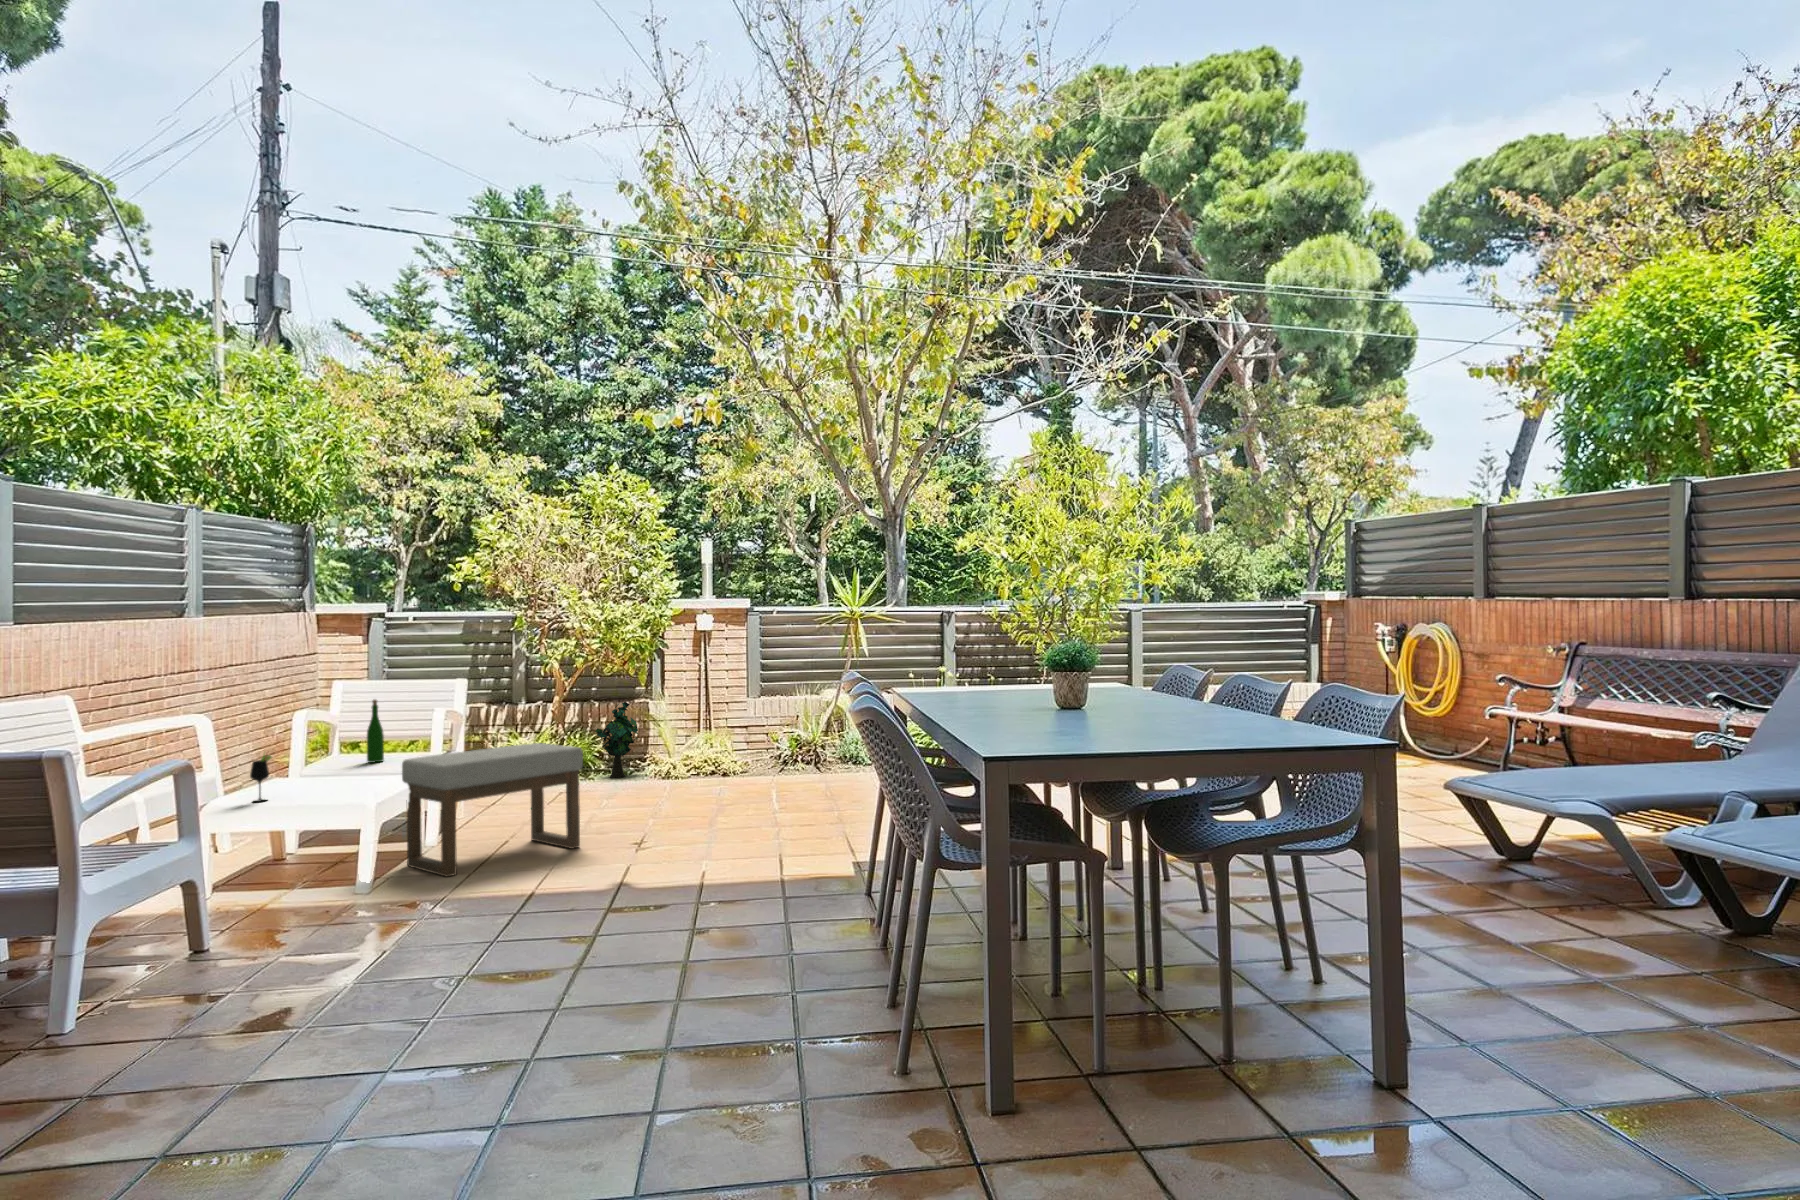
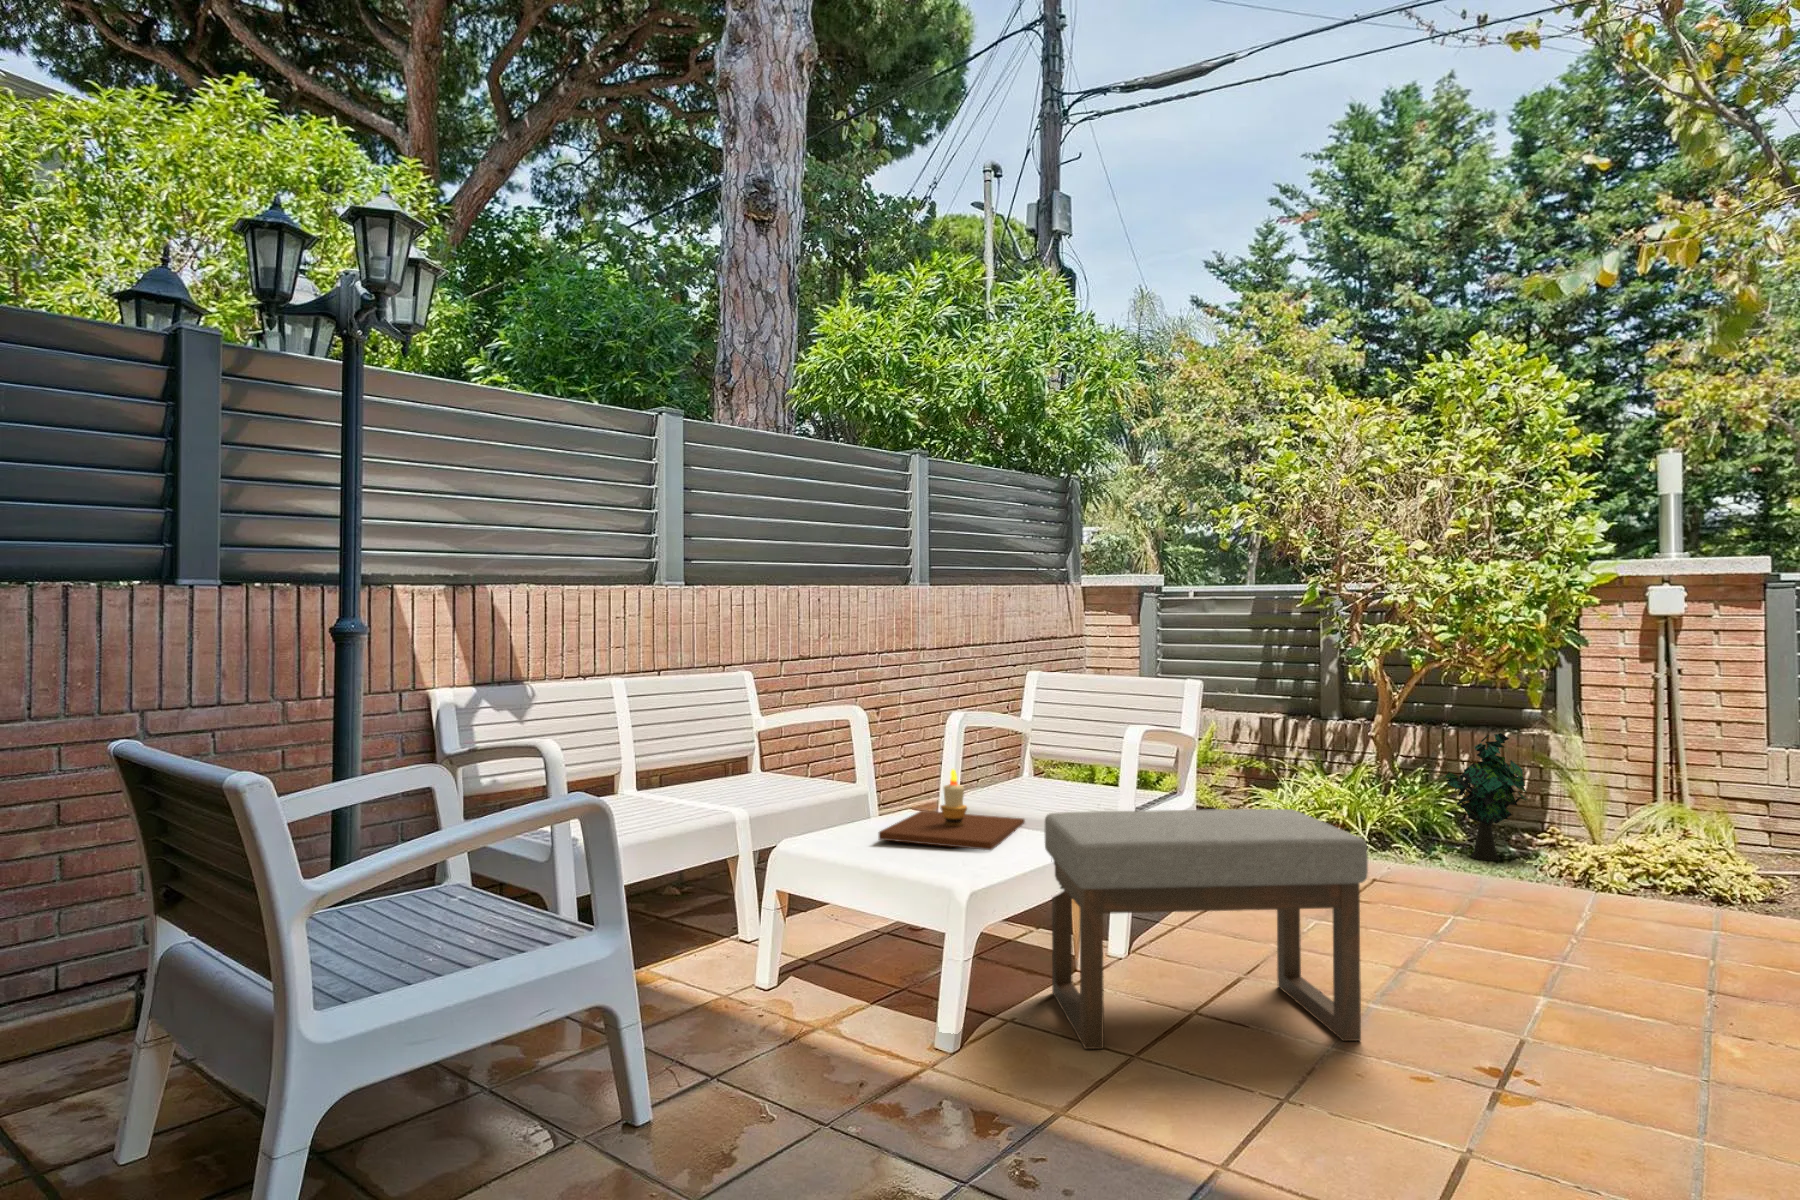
wine bottle: present [367,700,384,763] -> none [1043,704,1067,800]
candle: none [280,743,371,793] -> present [879,769,1025,850]
wine glass: present [250,755,272,802] -> none [836,775,864,850]

